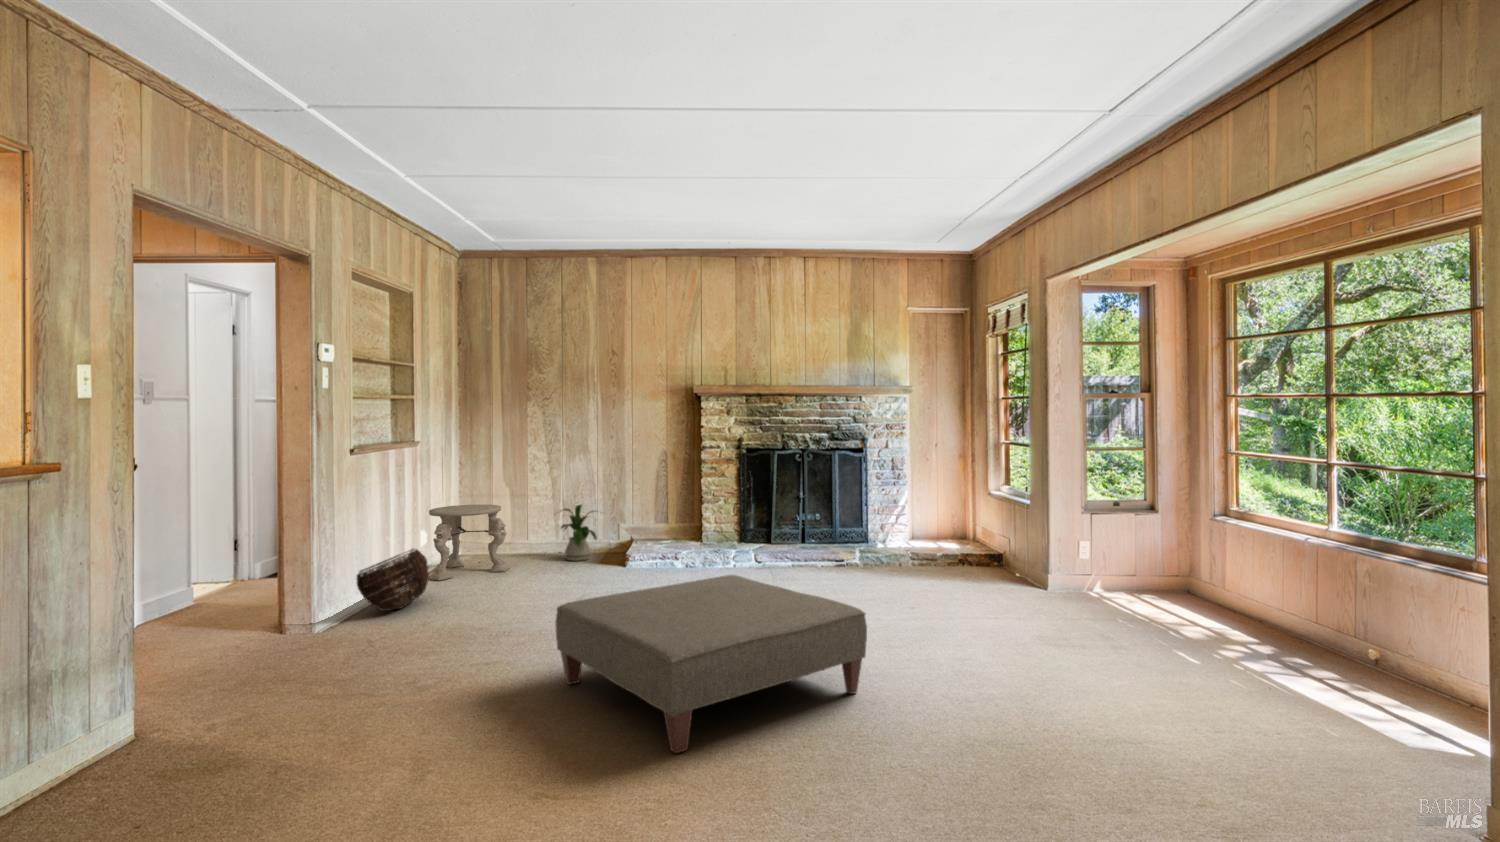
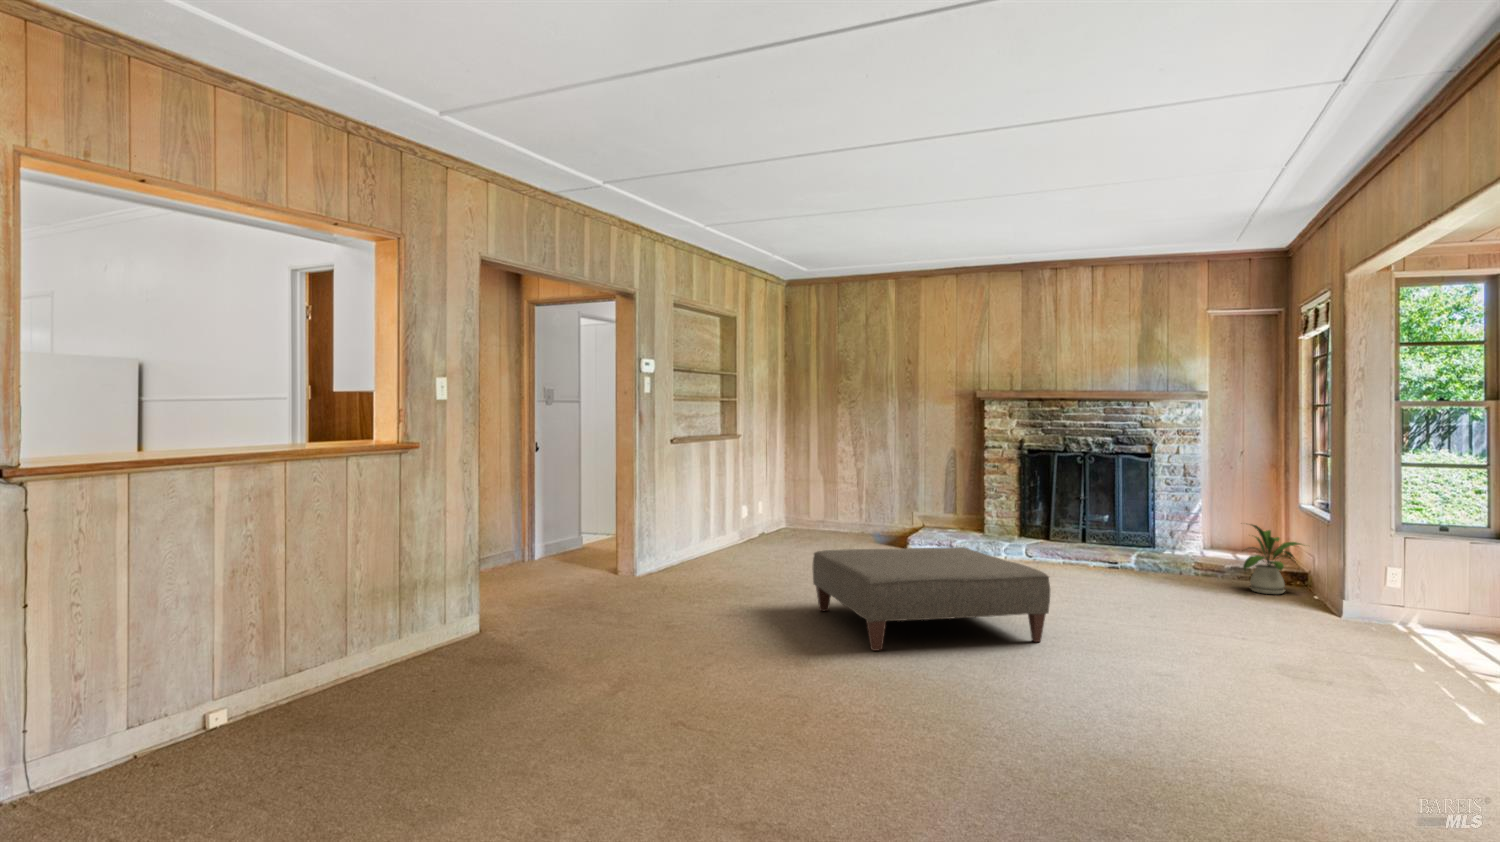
side table: present [429,505,510,581] -> none [747,489,811,547]
house plant: present [561,505,597,561] -> present [1243,524,1301,594]
basket: present [357,549,429,611] -> none [692,516,744,560]

